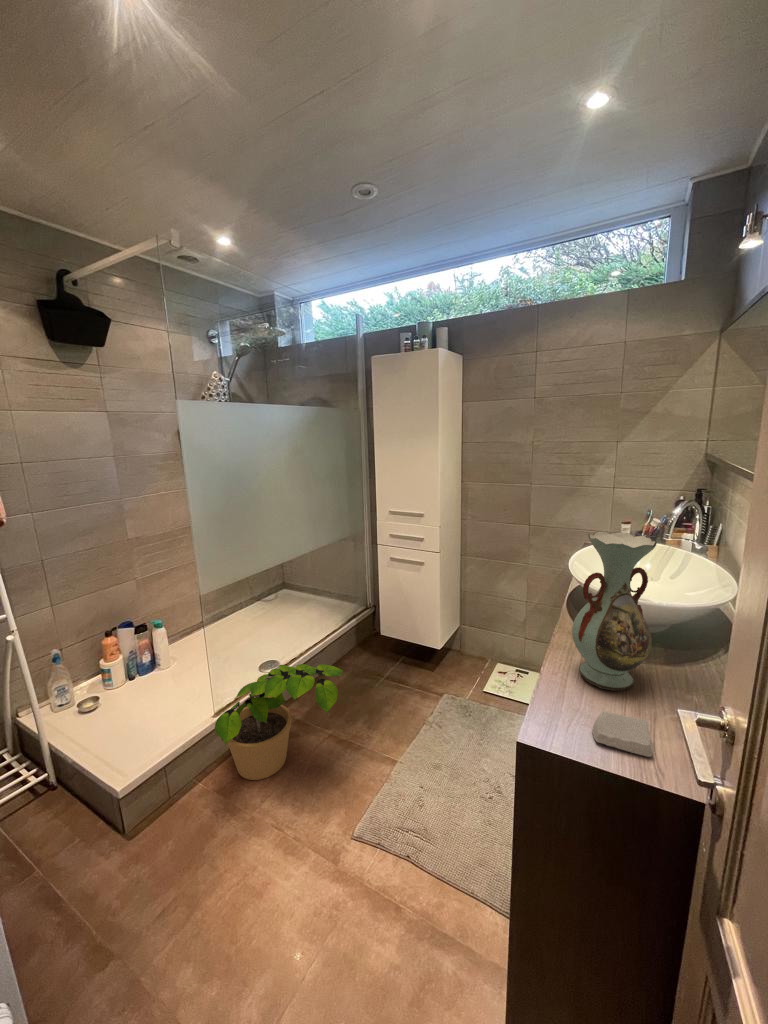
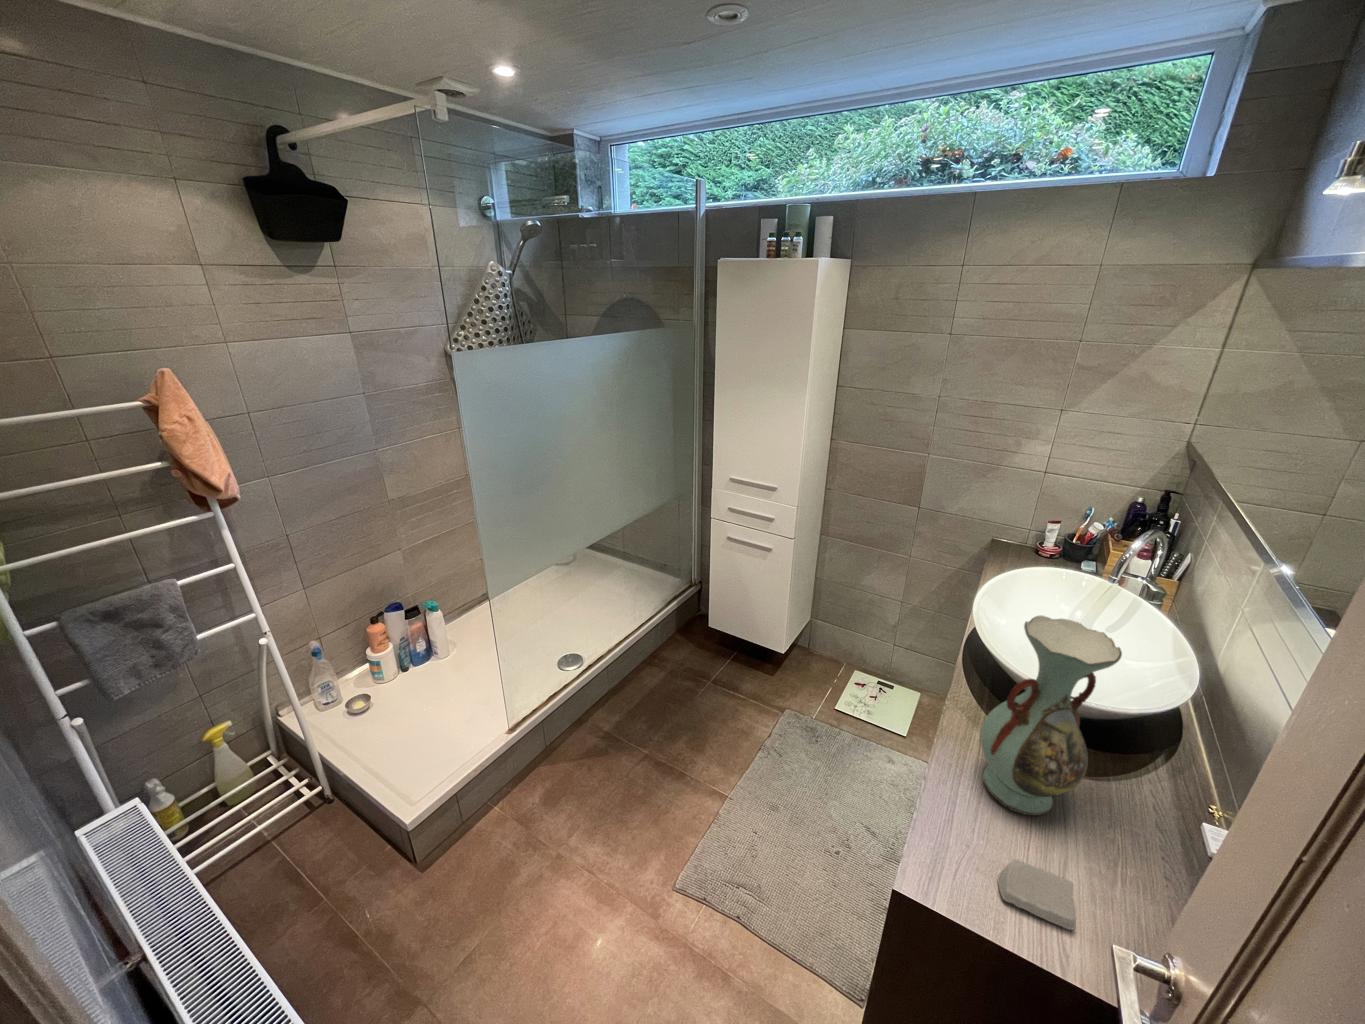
potted plant: present [215,664,343,780] -> none [514,683,668,807]

